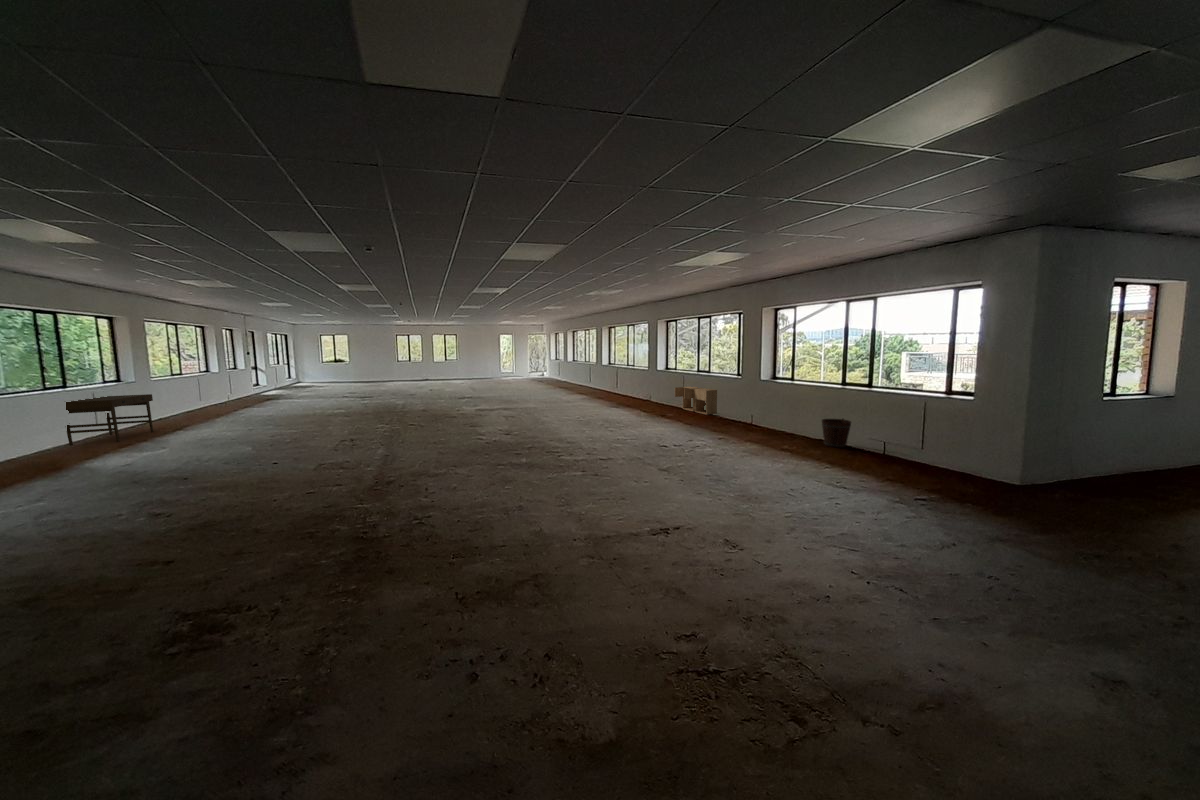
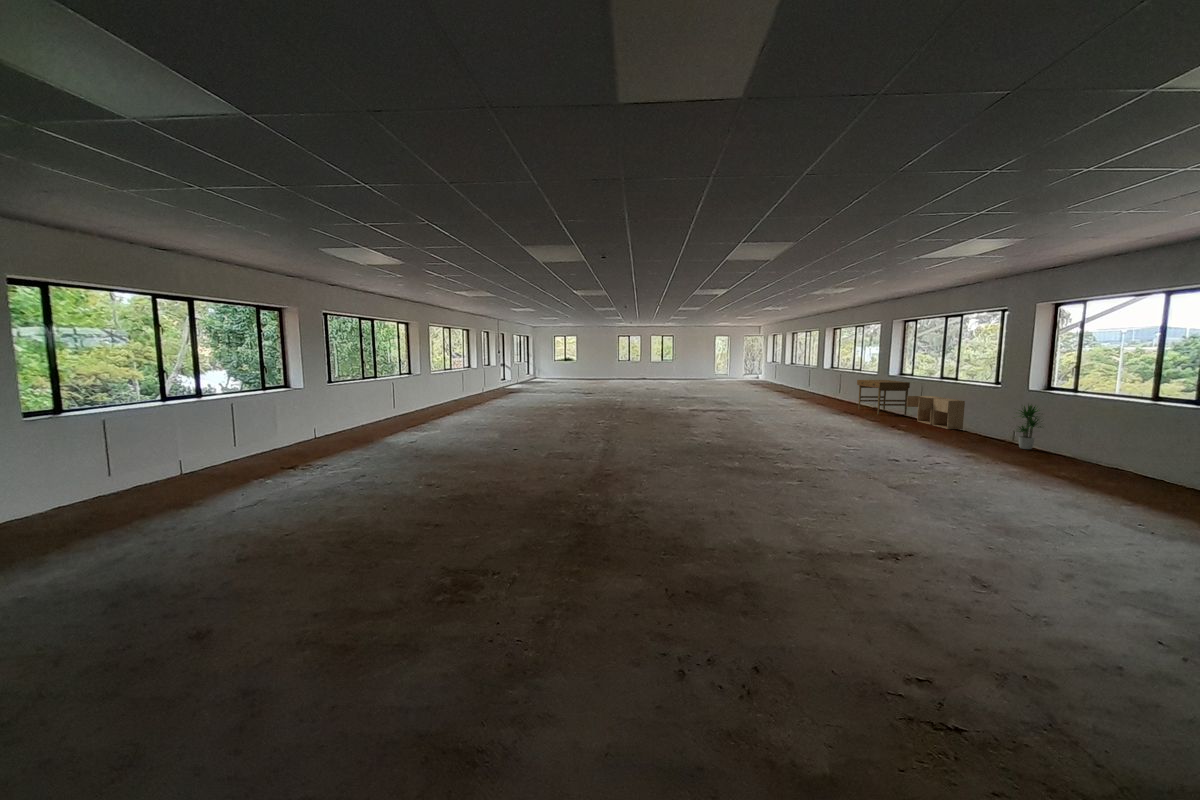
potted plant: none [753,391,779,429] -> present [1017,405,1042,449]
desk: present [66,394,153,446] -> present [857,380,910,415]
bucket: present [822,419,851,447] -> none [1106,440,1156,477]

